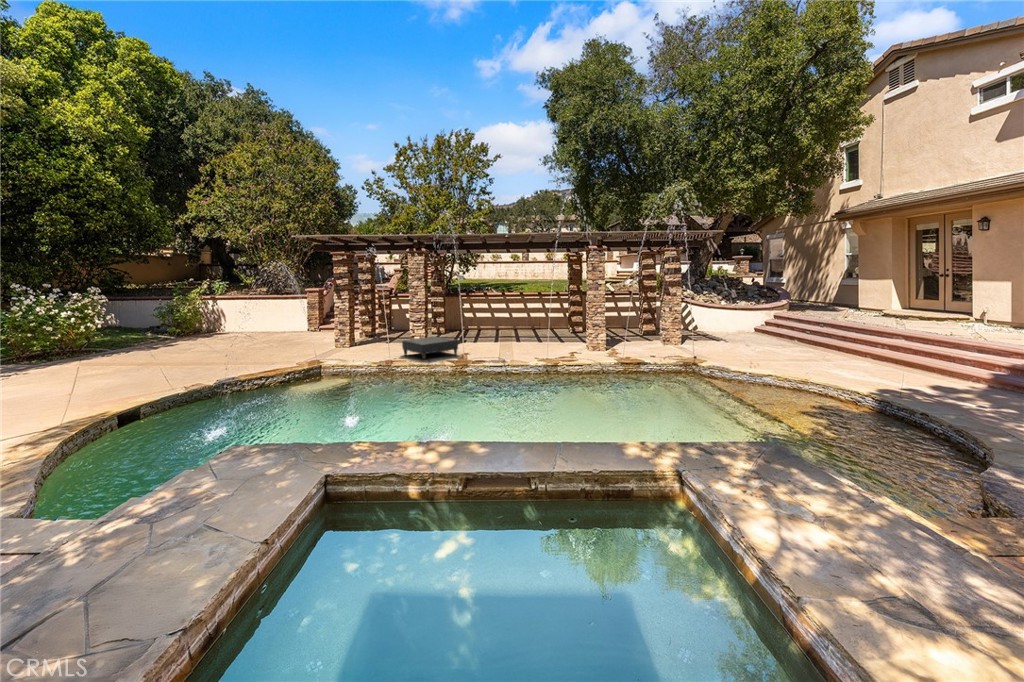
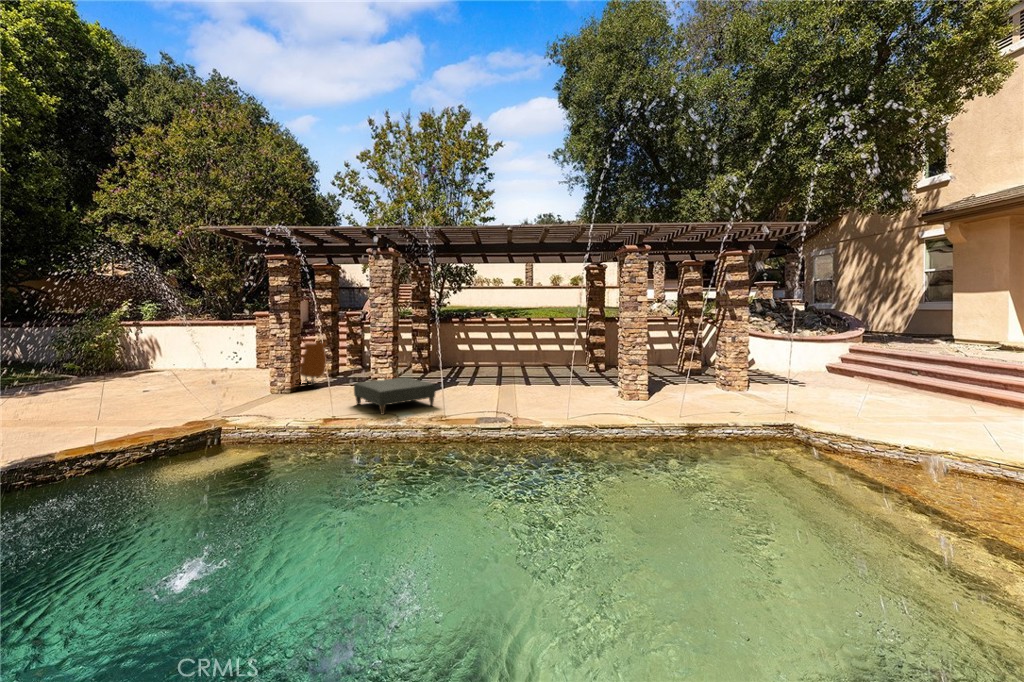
lounge chair: none [355,314,378,347] -> present [298,342,326,387]

